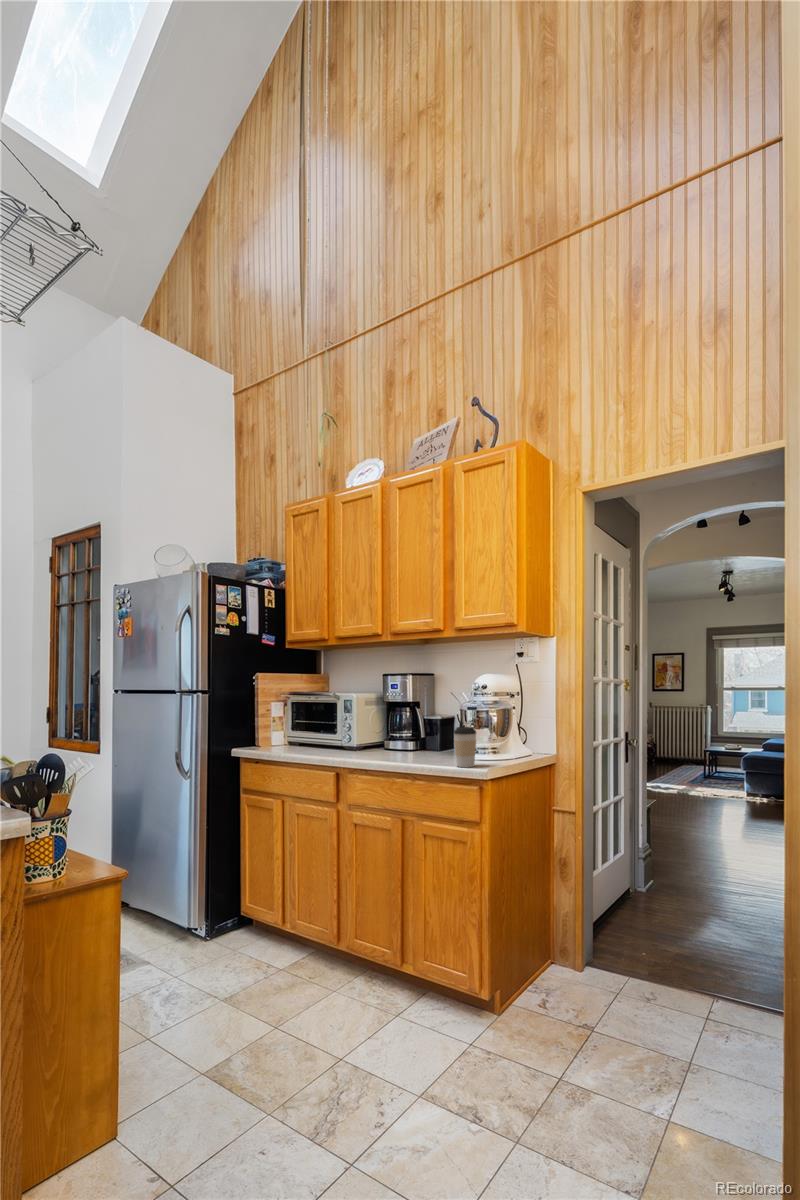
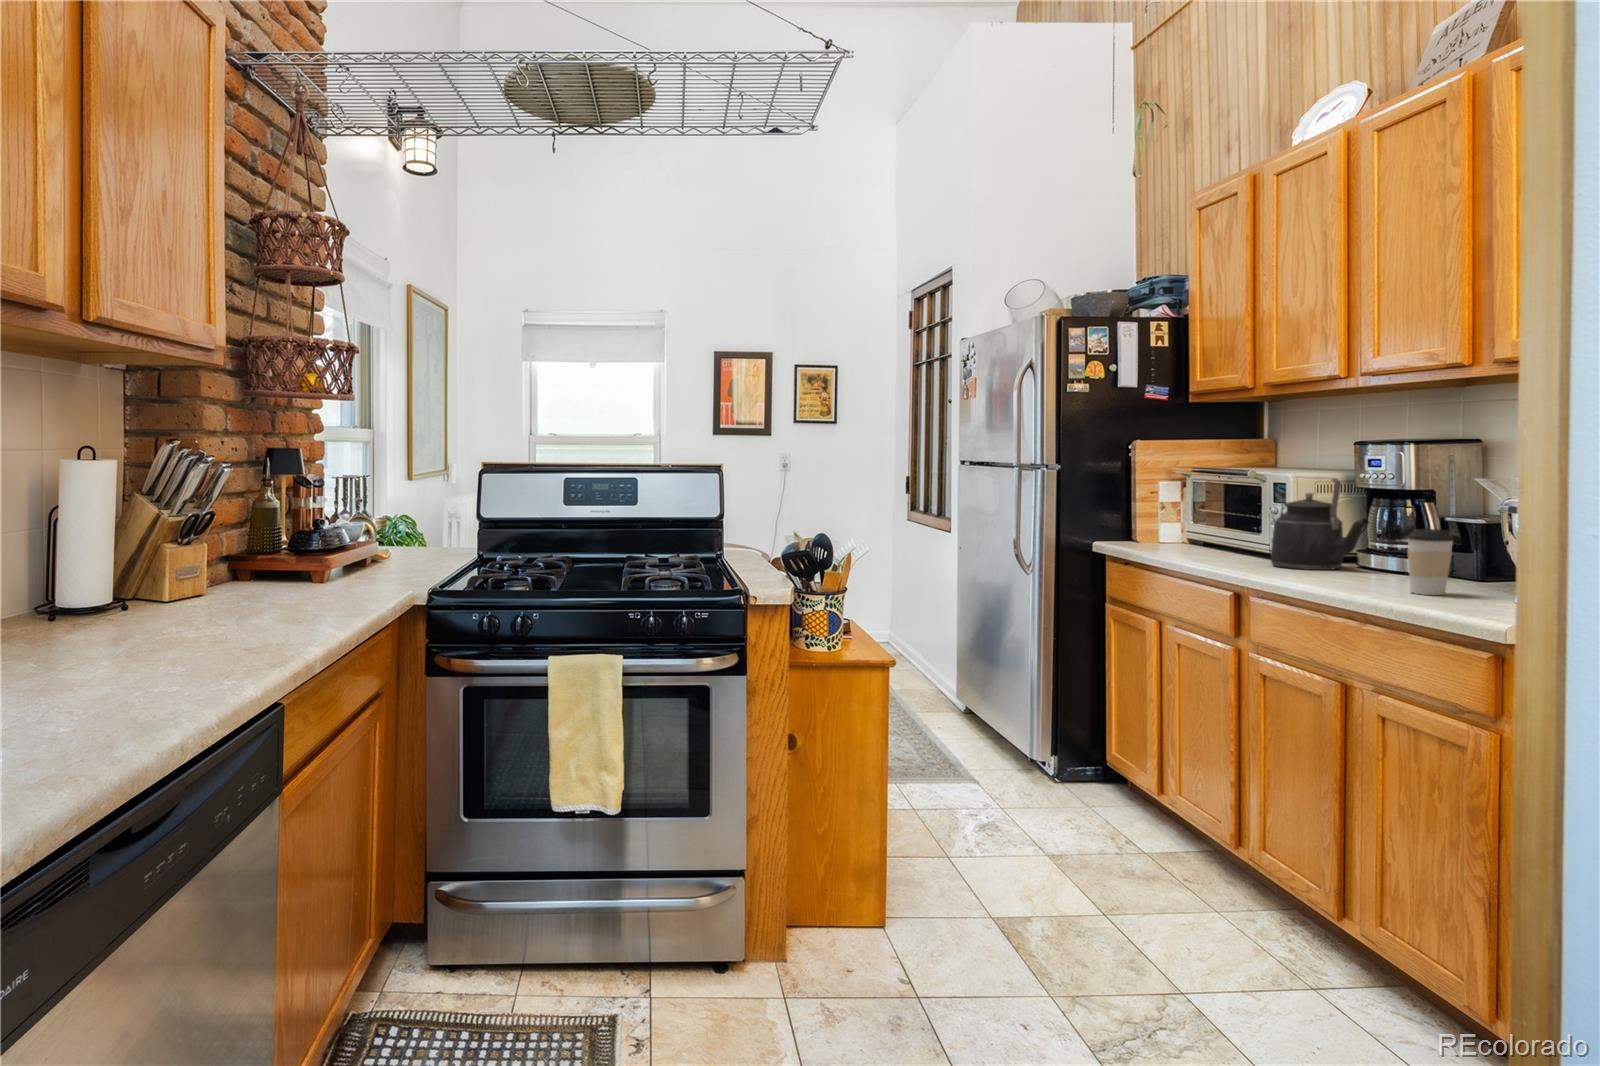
kettle: none [360,695,417,756] -> present [1271,477,1369,570]

